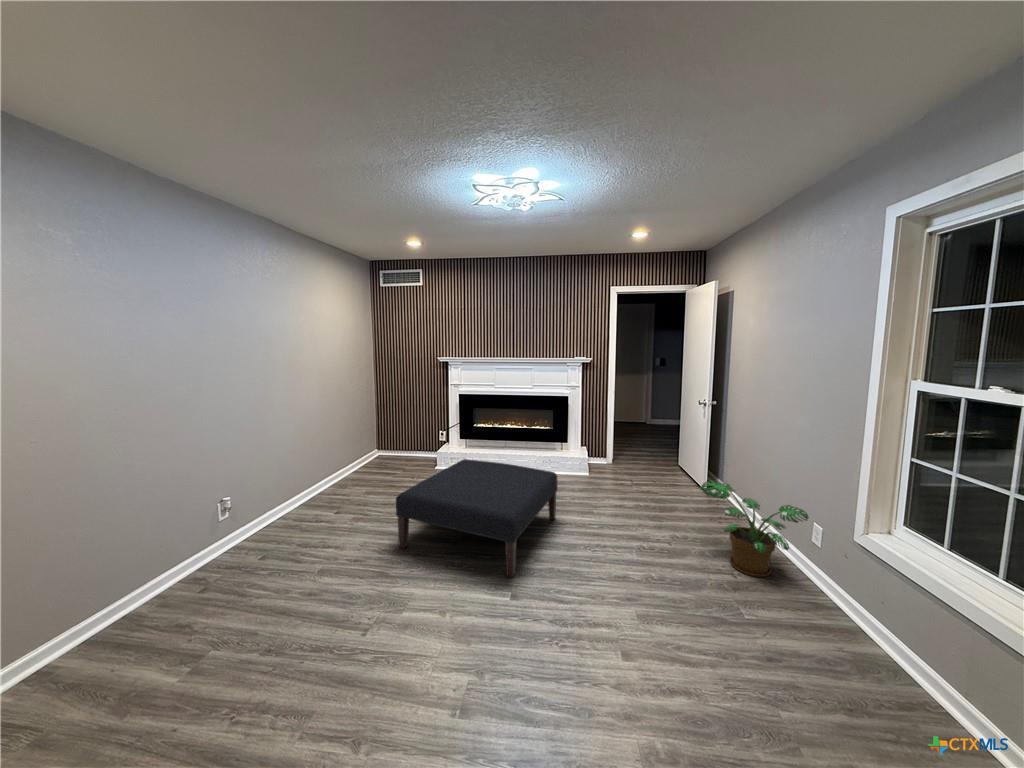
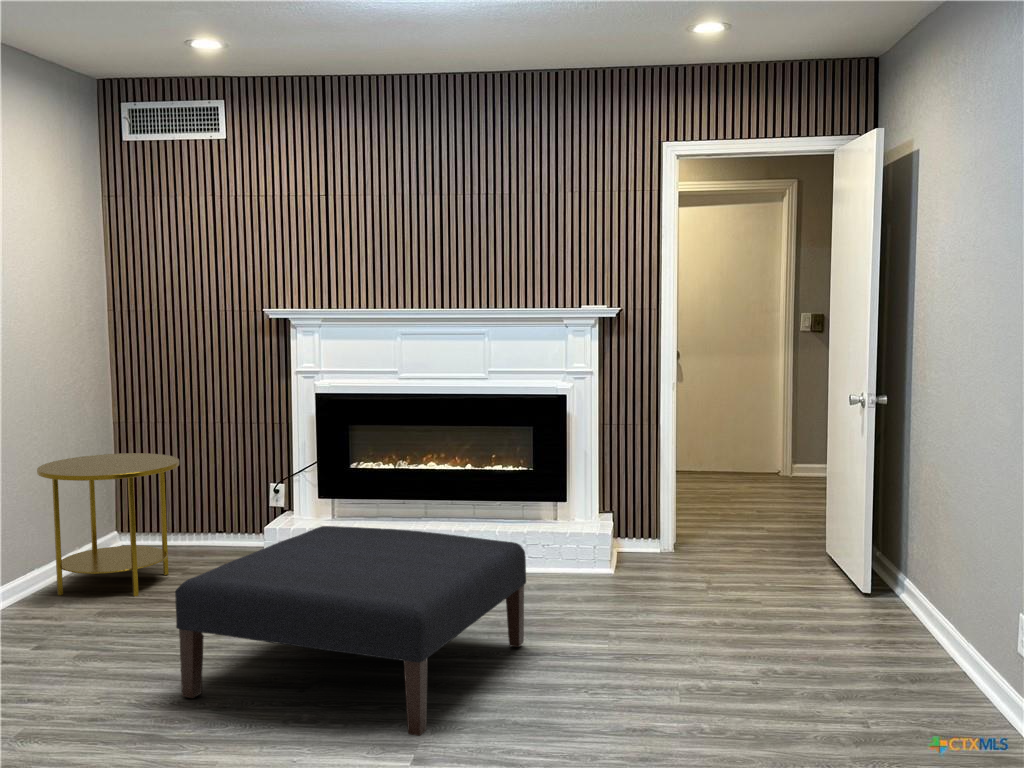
side table: none [340,420,402,484] -> present [37,453,179,596]
potted plant: present [700,481,809,577] -> none [812,545,1005,723]

